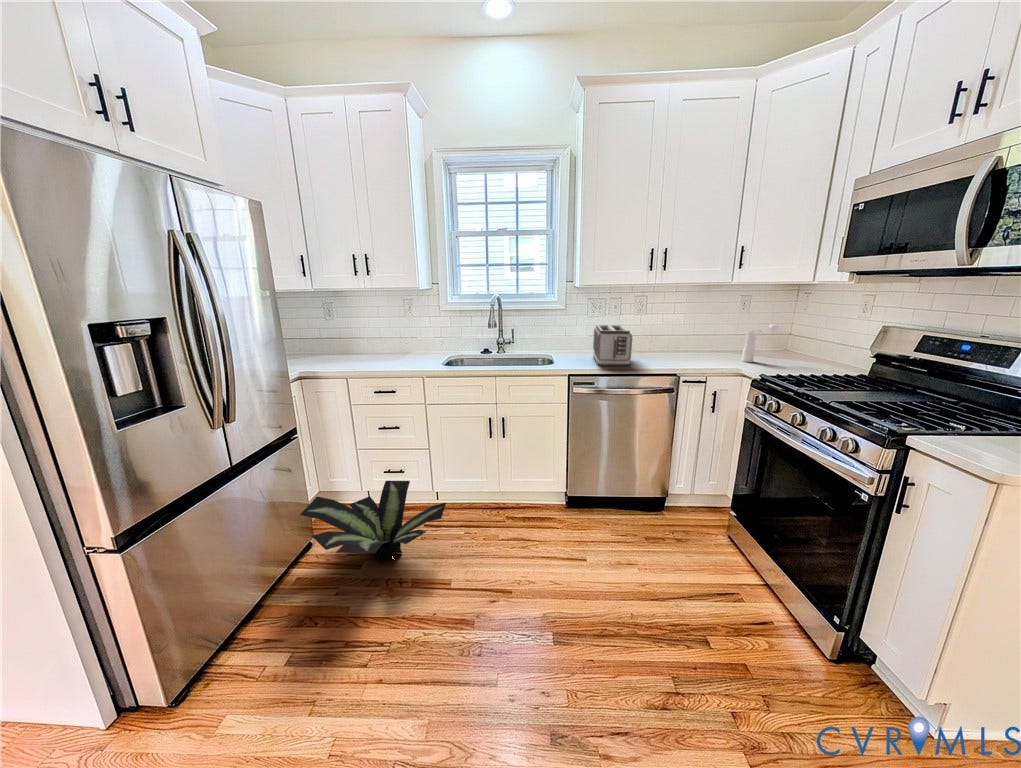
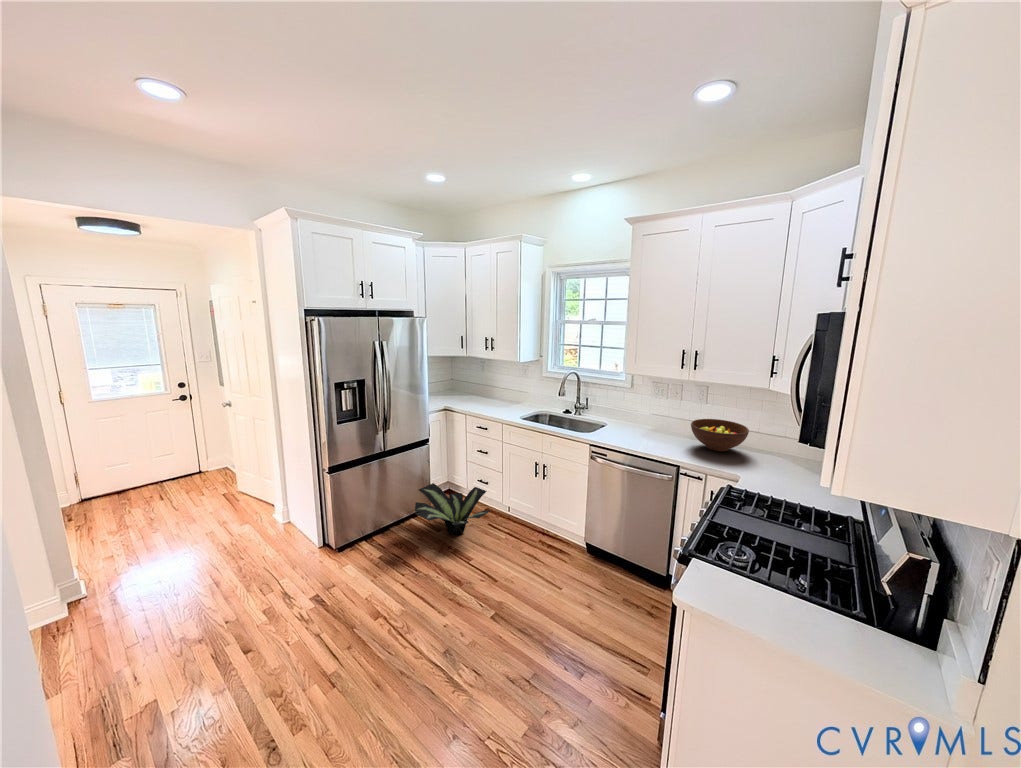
pepper mill: present [742,324,778,362] -> none [760,438,799,471]
toaster: present [593,325,632,366] -> none [615,408,659,448]
fruit bowl: none [655,327,713,356] -> present [691,419,749,451]

